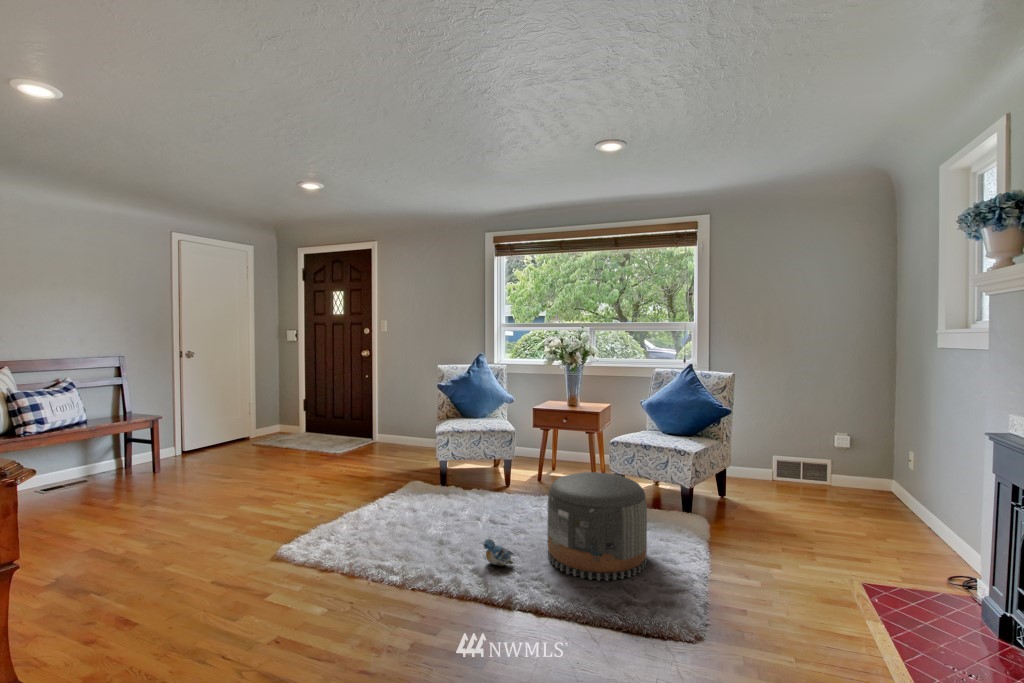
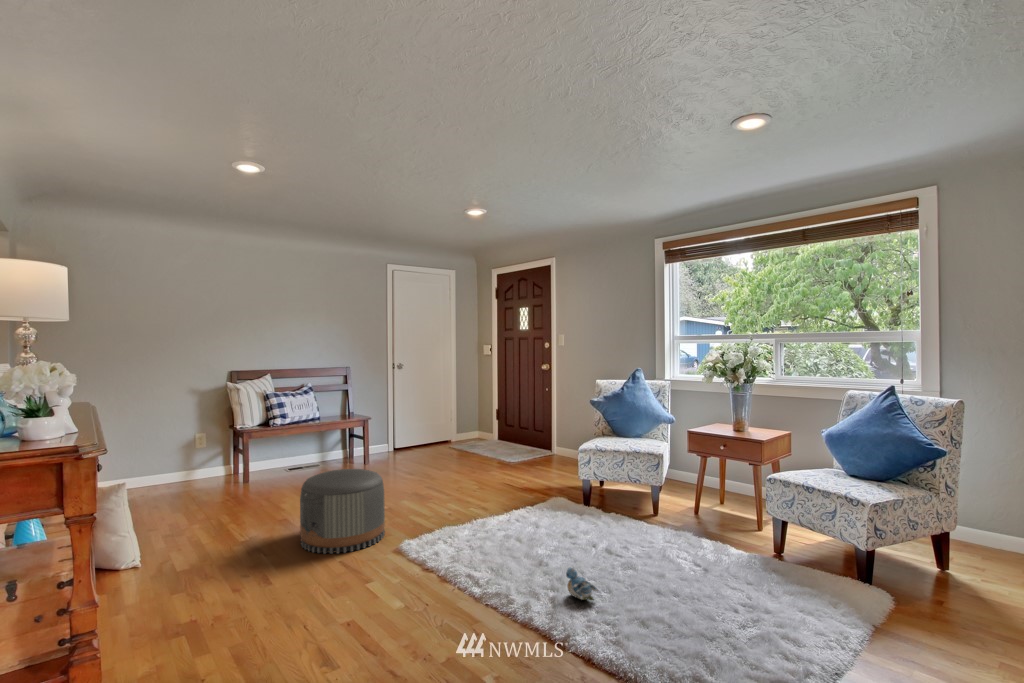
pouf: present [548,472,647,581] -> present [300,469,385,554]

